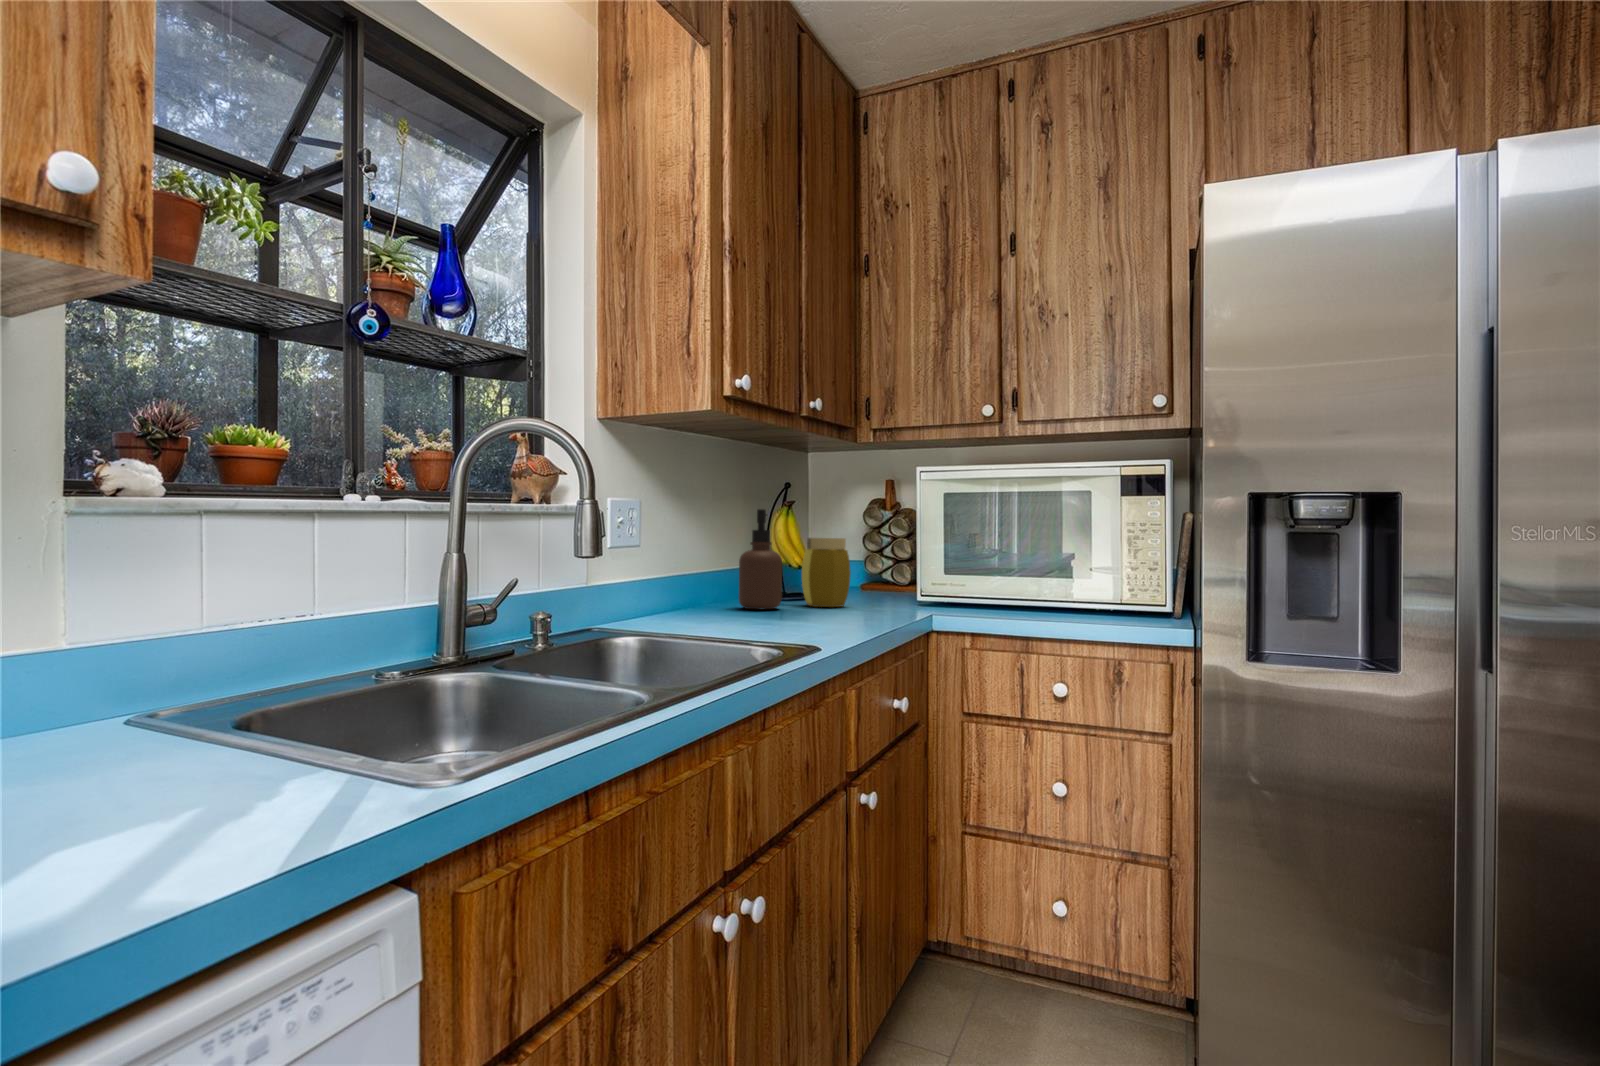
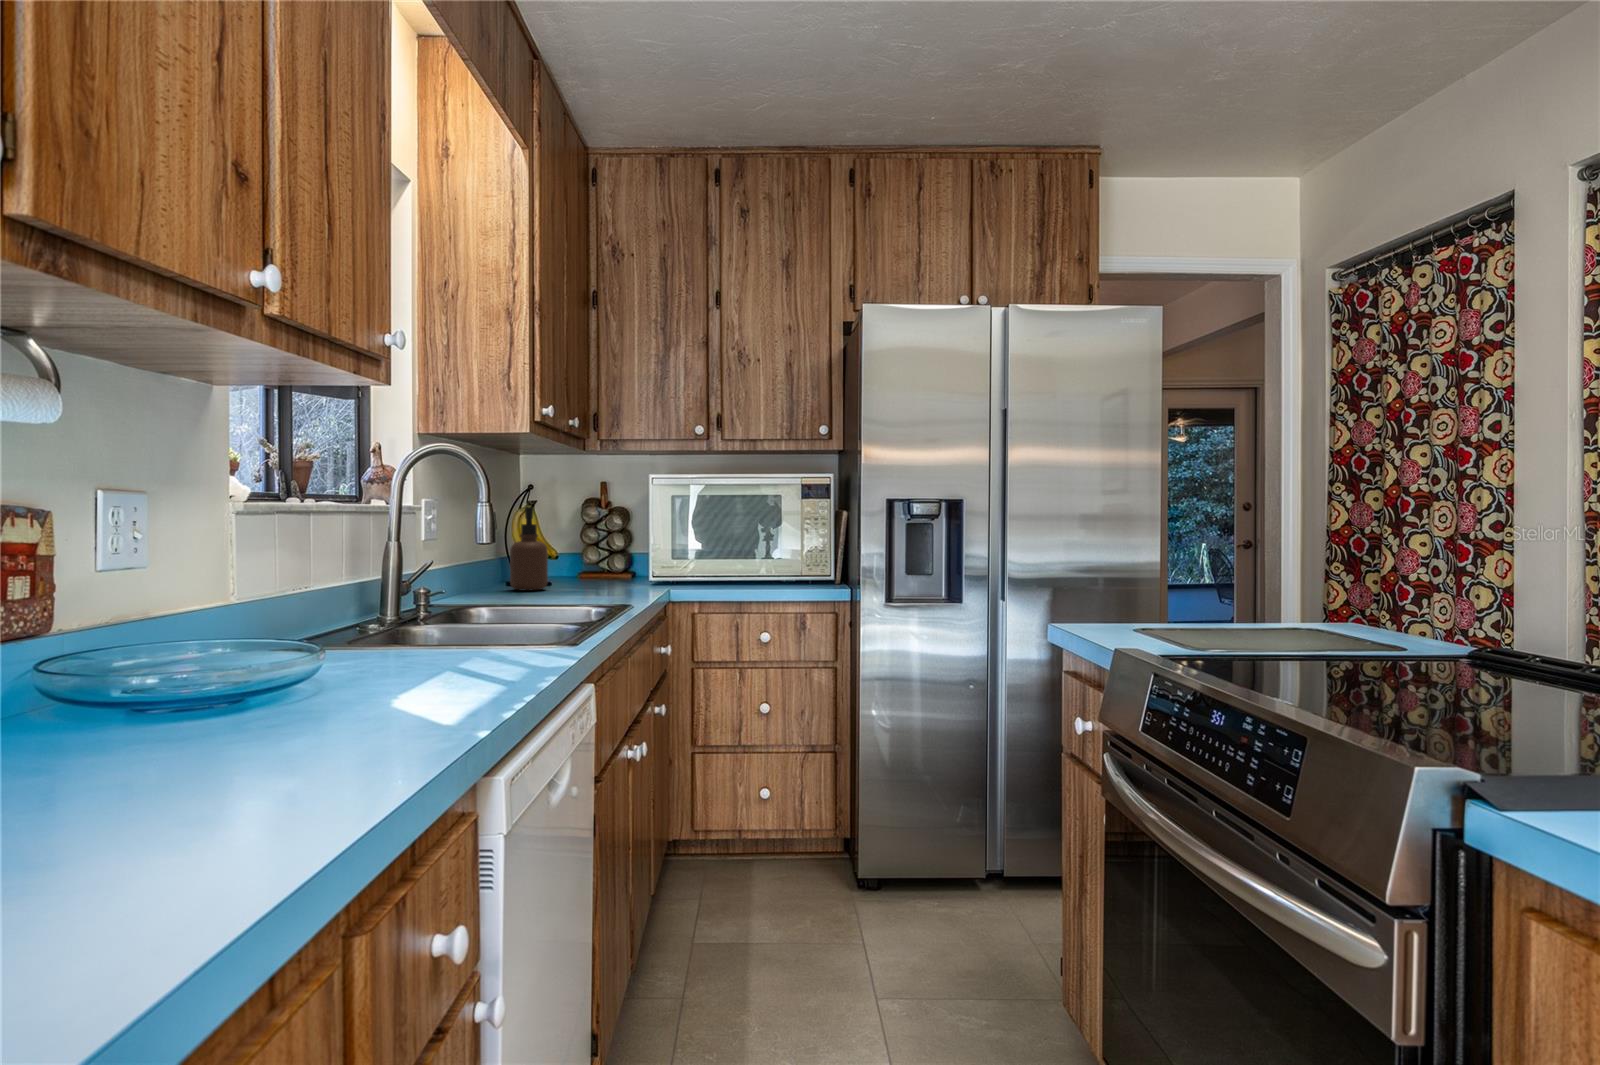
jar: present [802,538,851,607] -> none [556,529,599,586]

